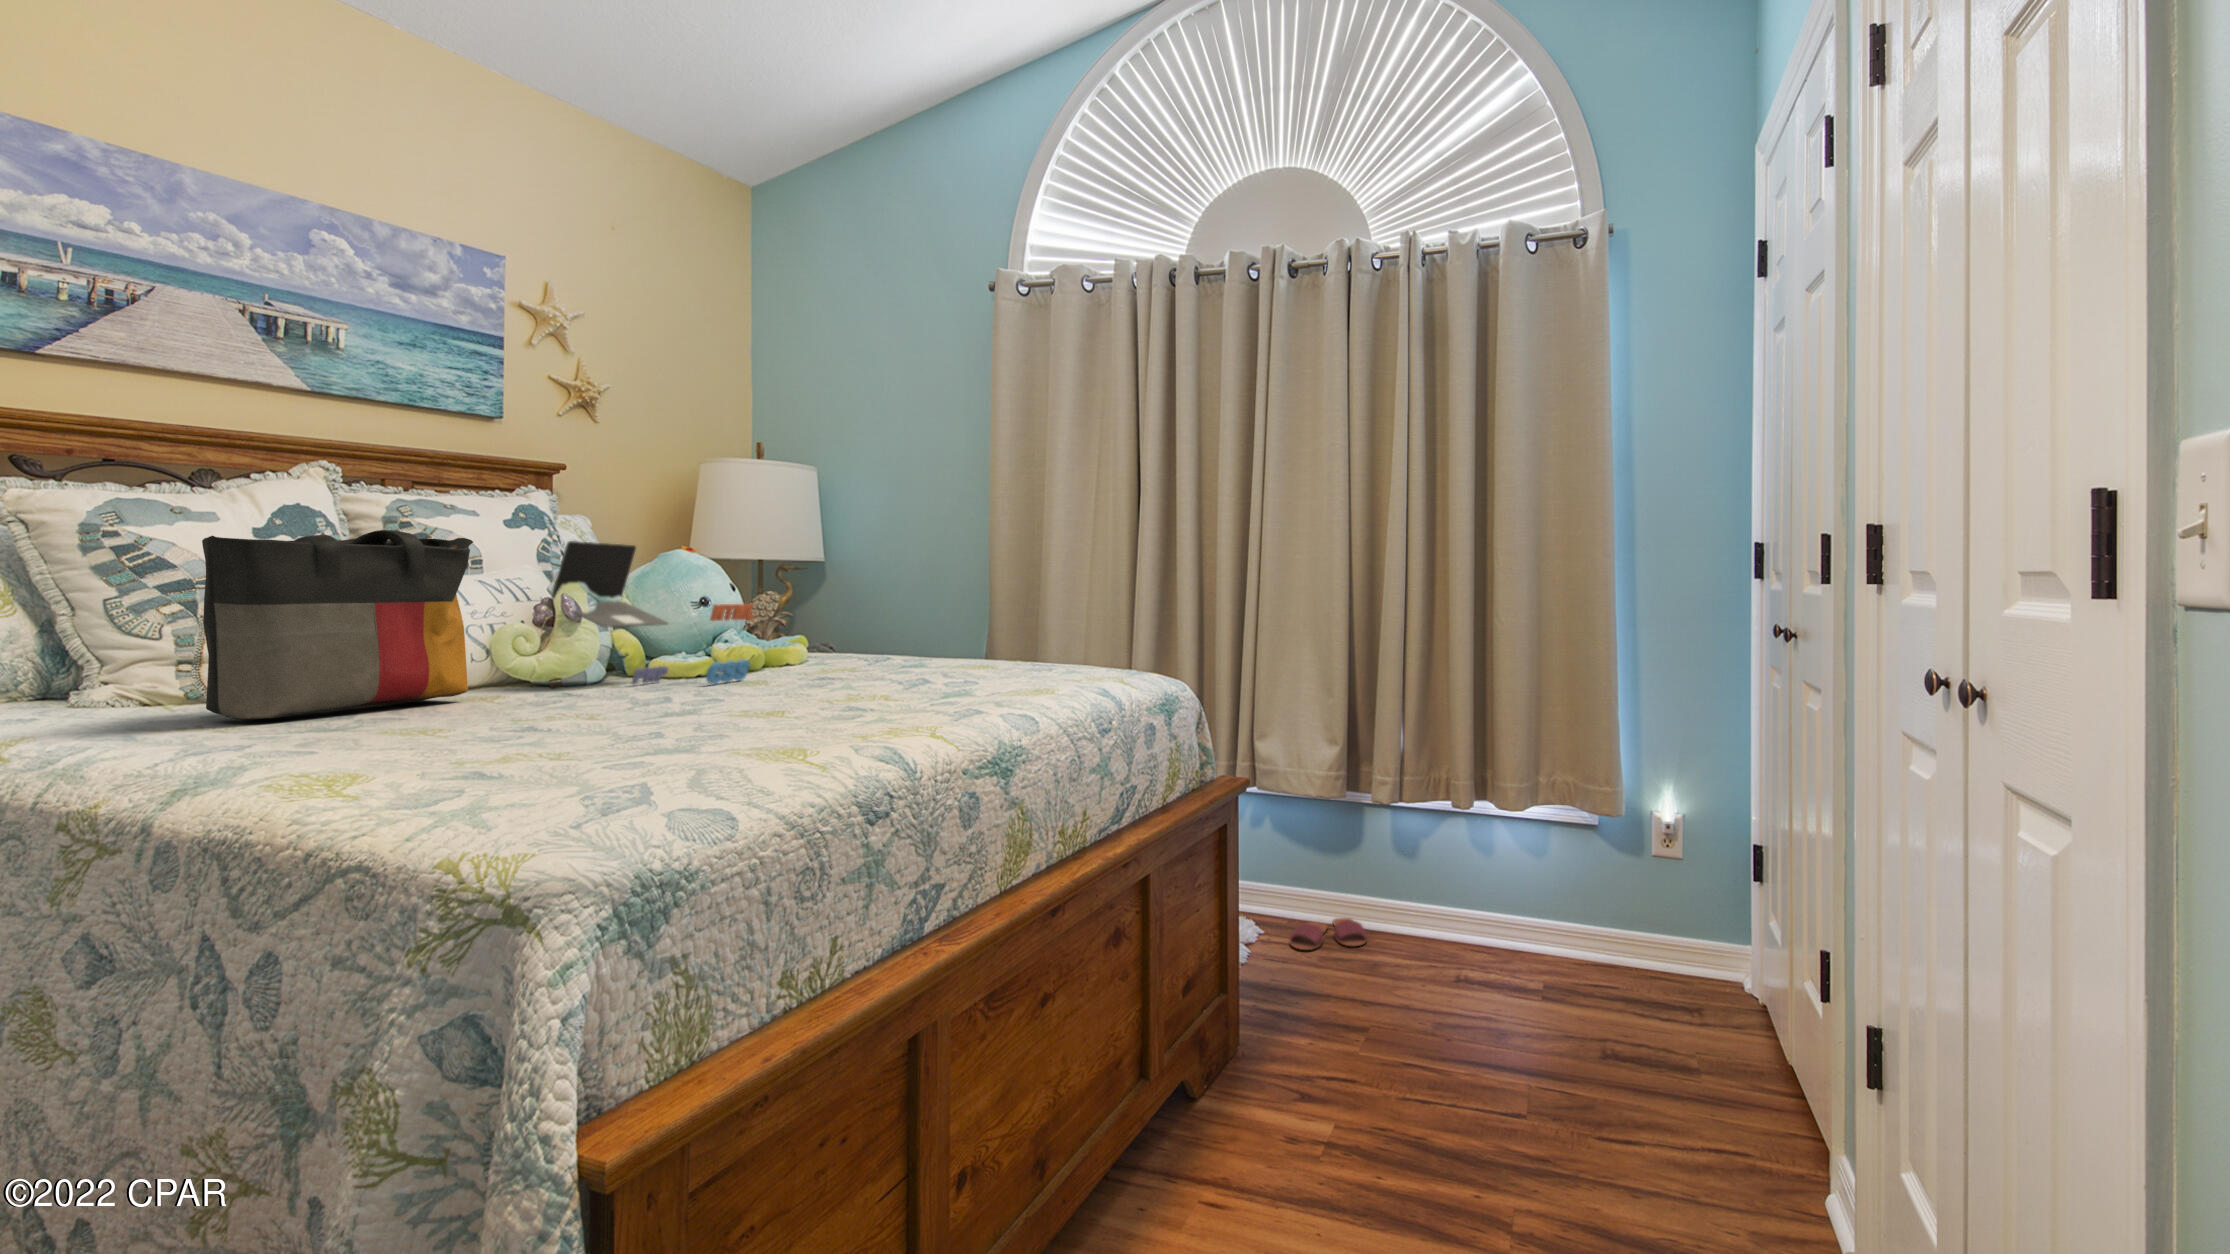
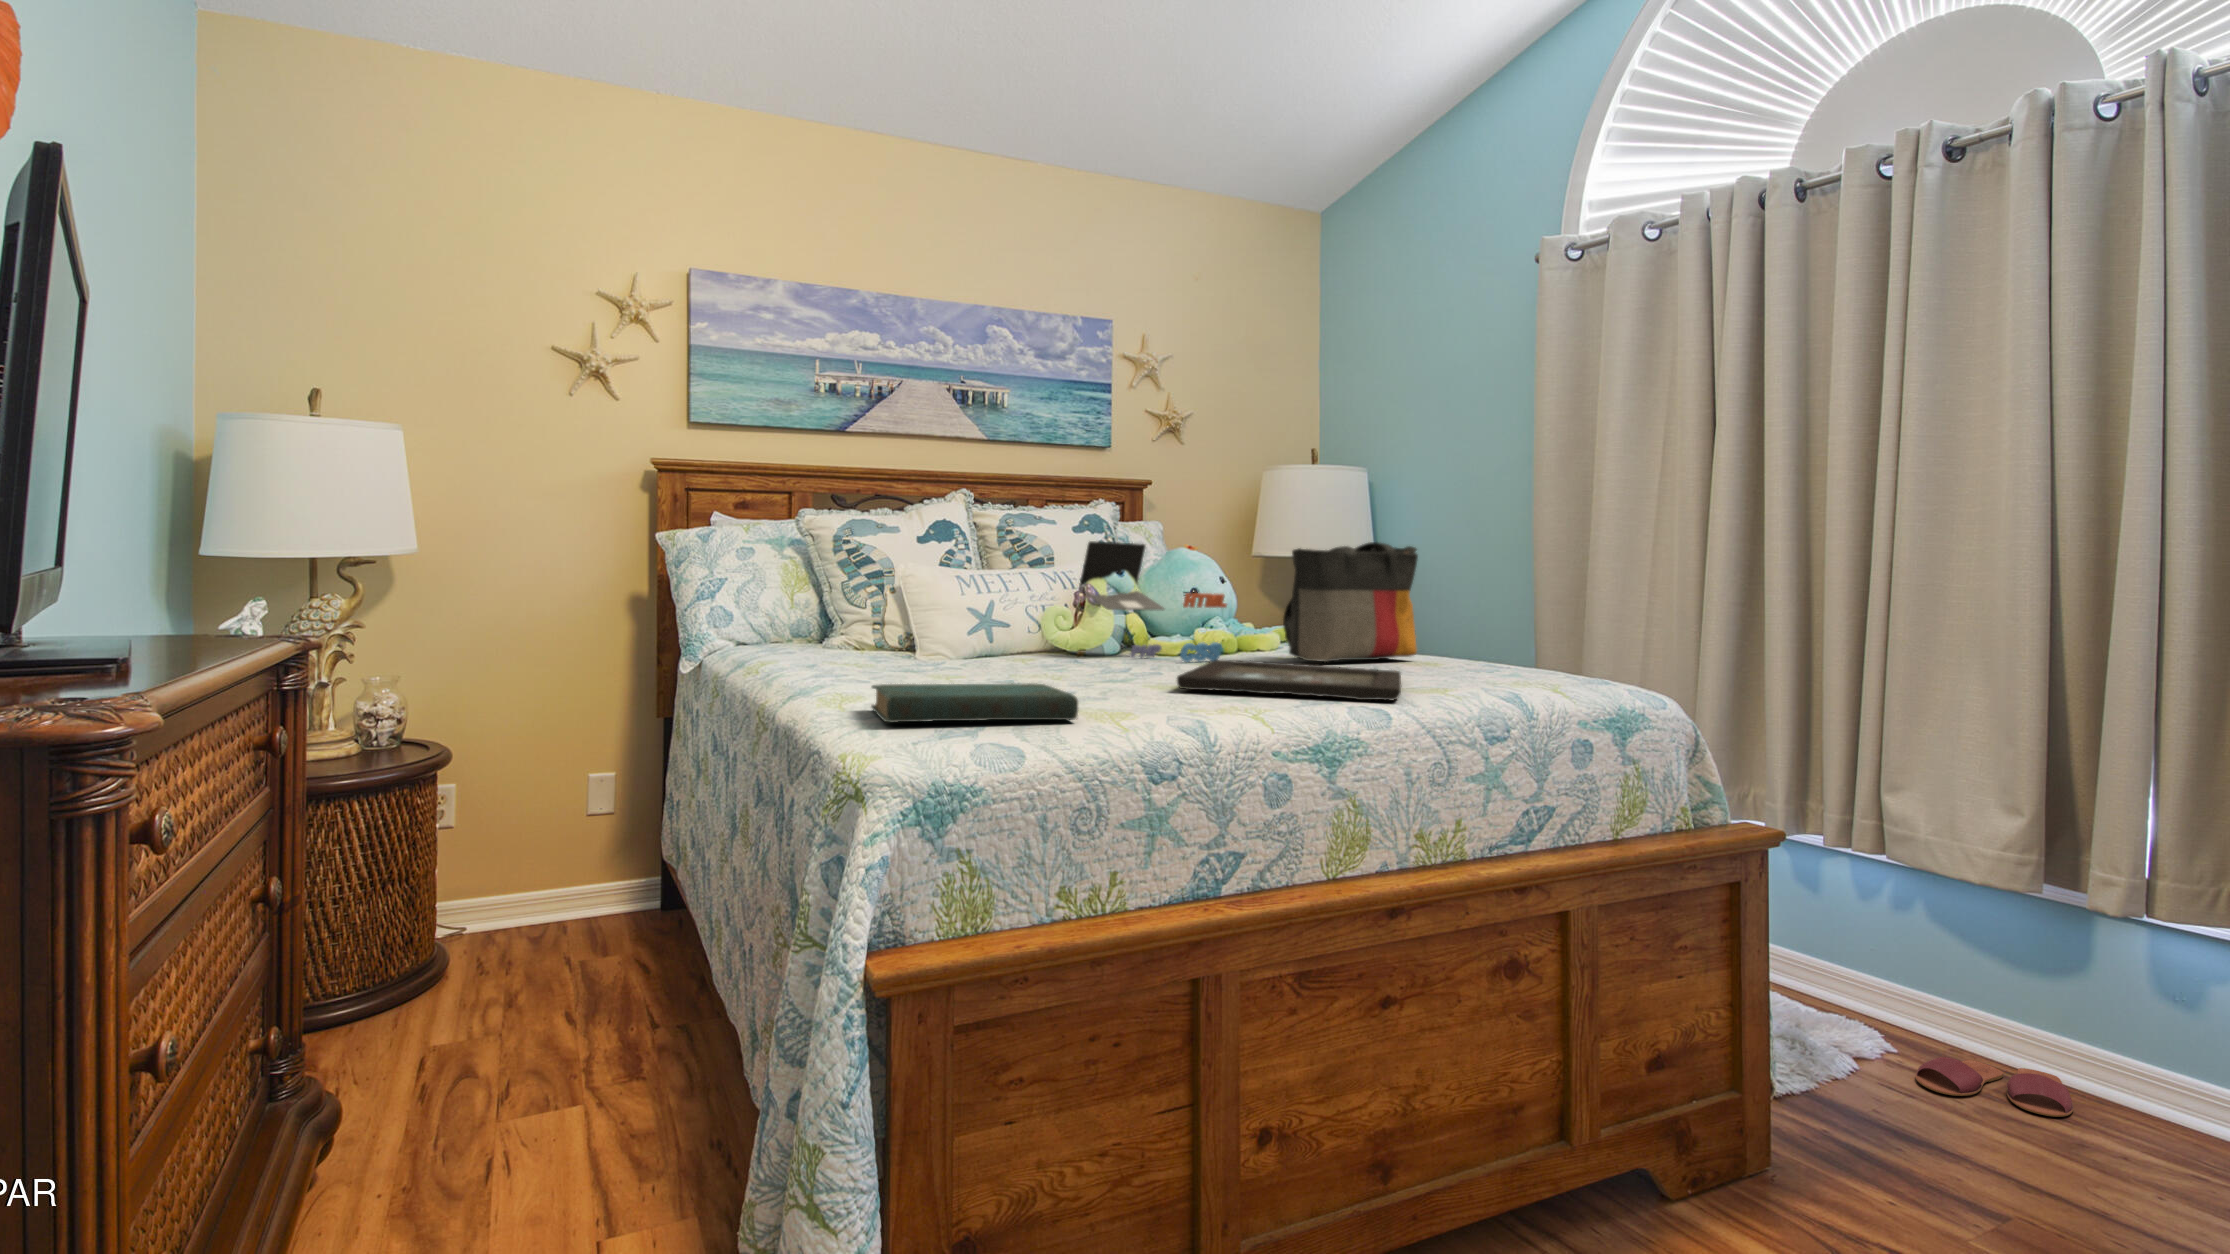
tote bag: present [202,530,473,719] -> present [1283,542,1418,662]
tray: none [774,676,1026,715] -> present [1177,660,1401,701]
book: none [427,726,775,805] -> present [871,683,1078,723]

